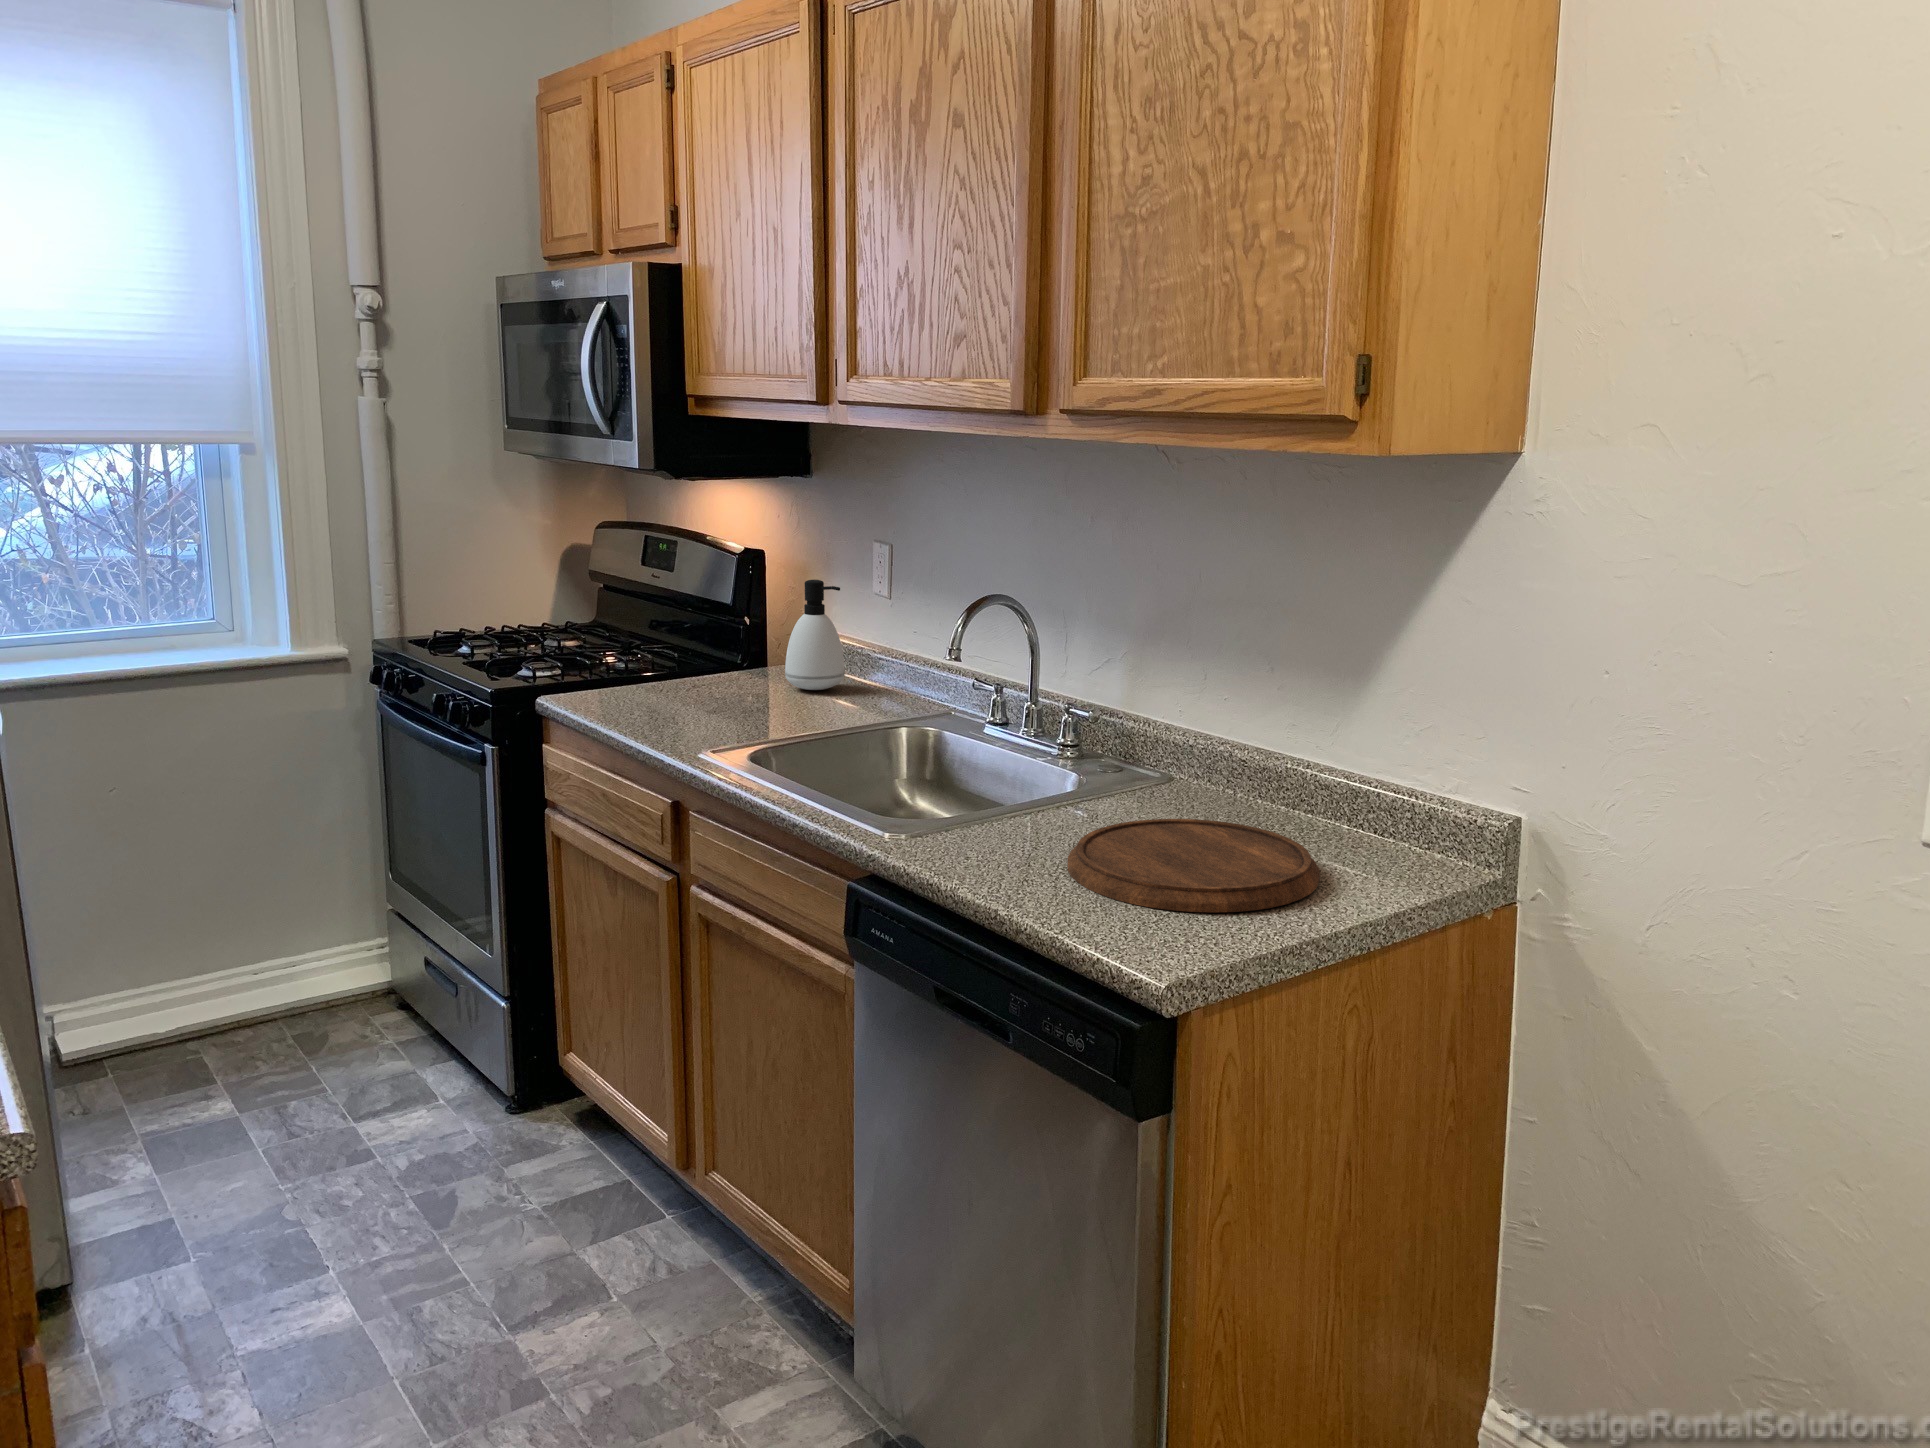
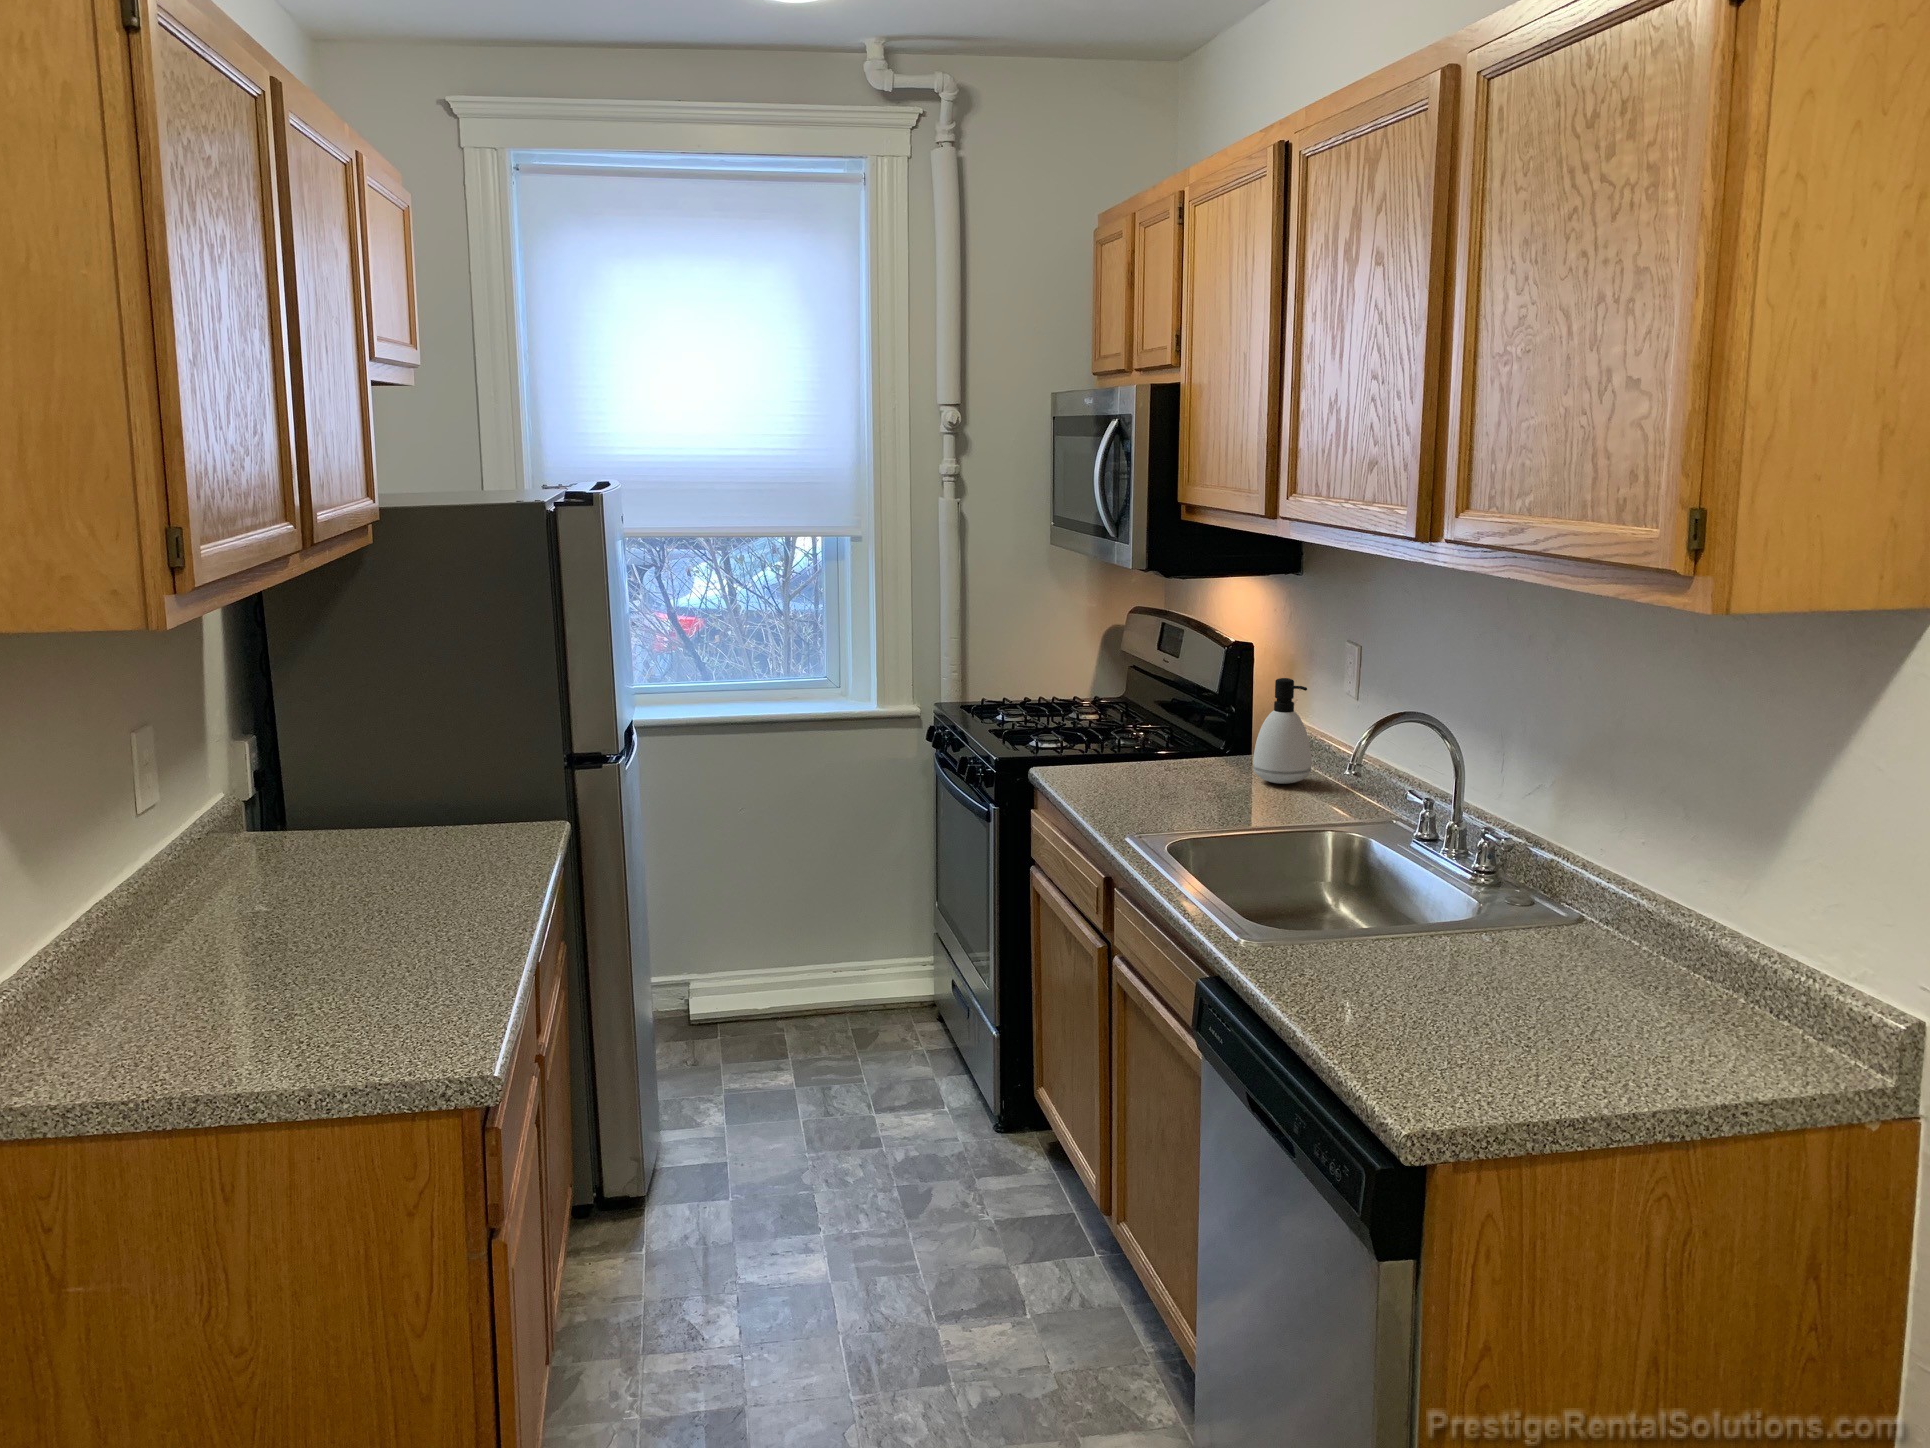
cutting board: present [1067,819,1320,913] -> none [1393,961,1669,1075]

